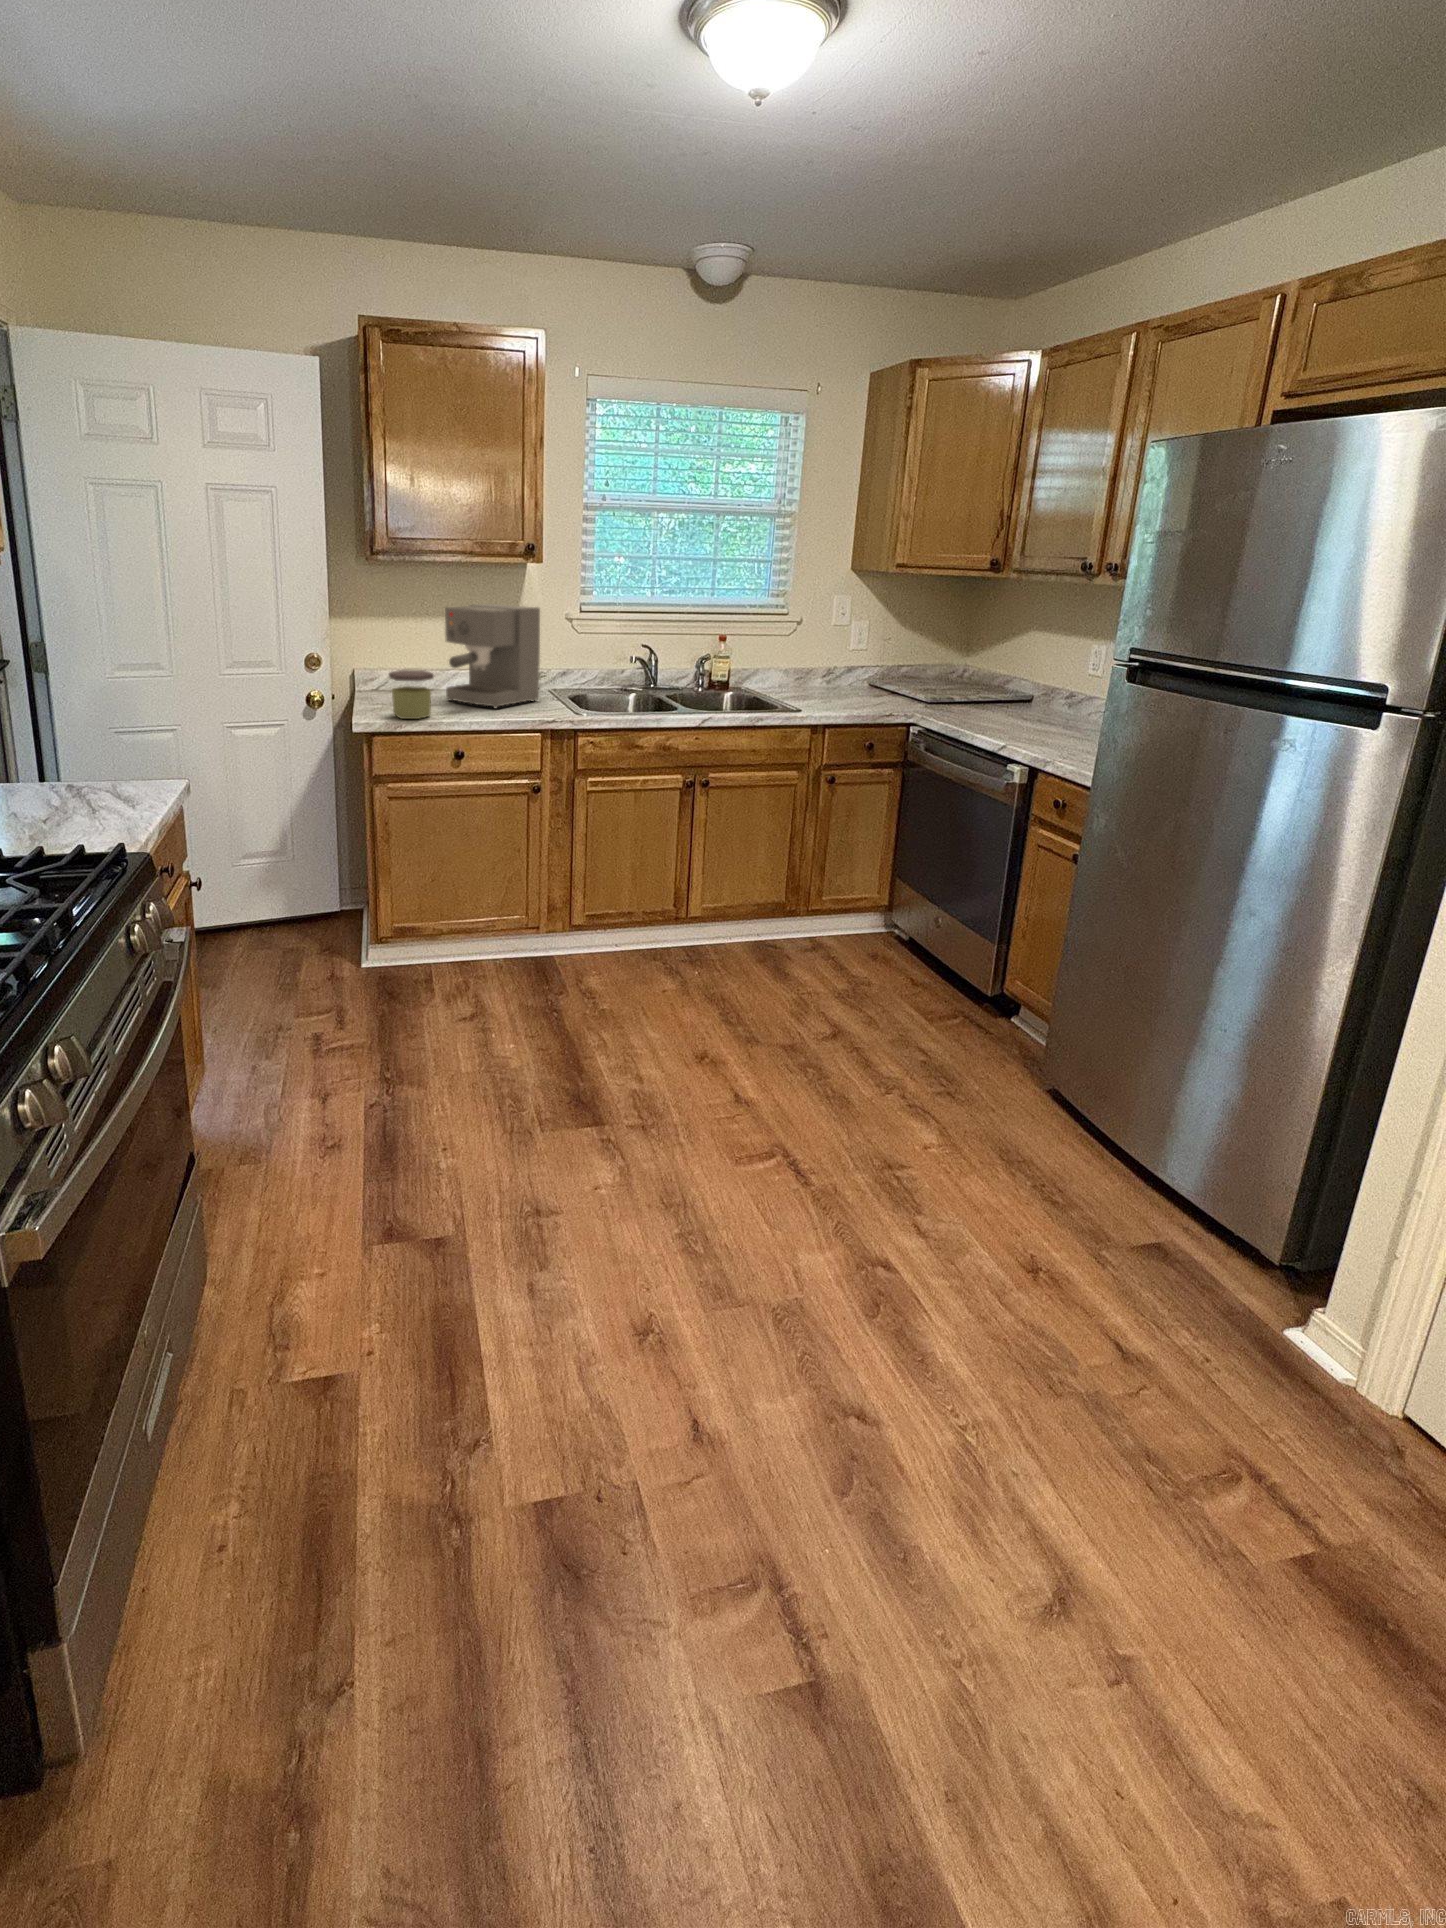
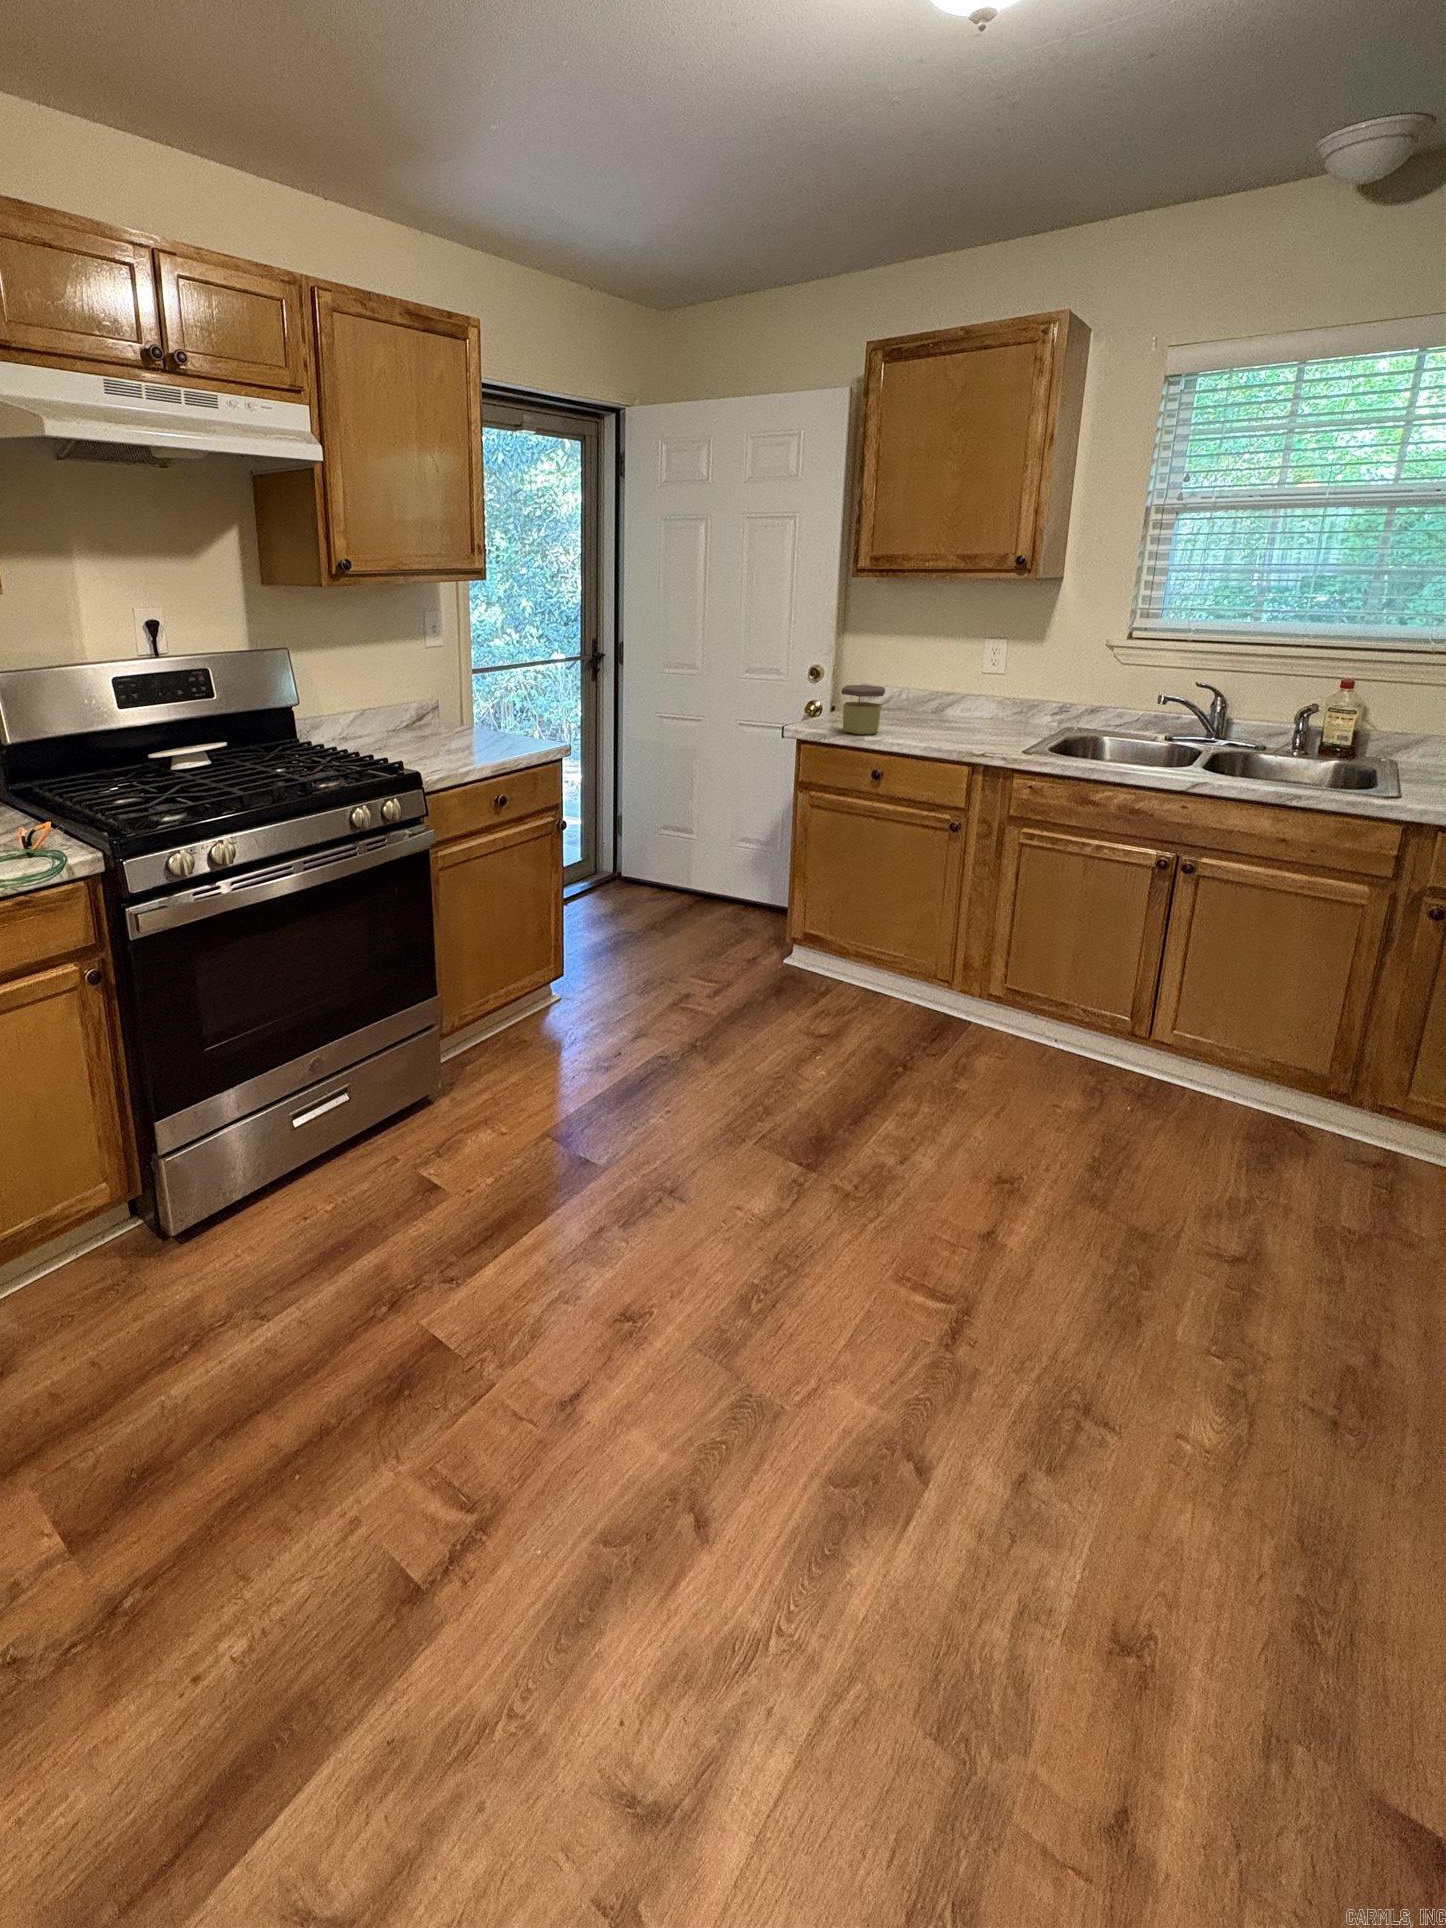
coffee maker: present [445,604,540,708] -> none [910,624,1043,736]

